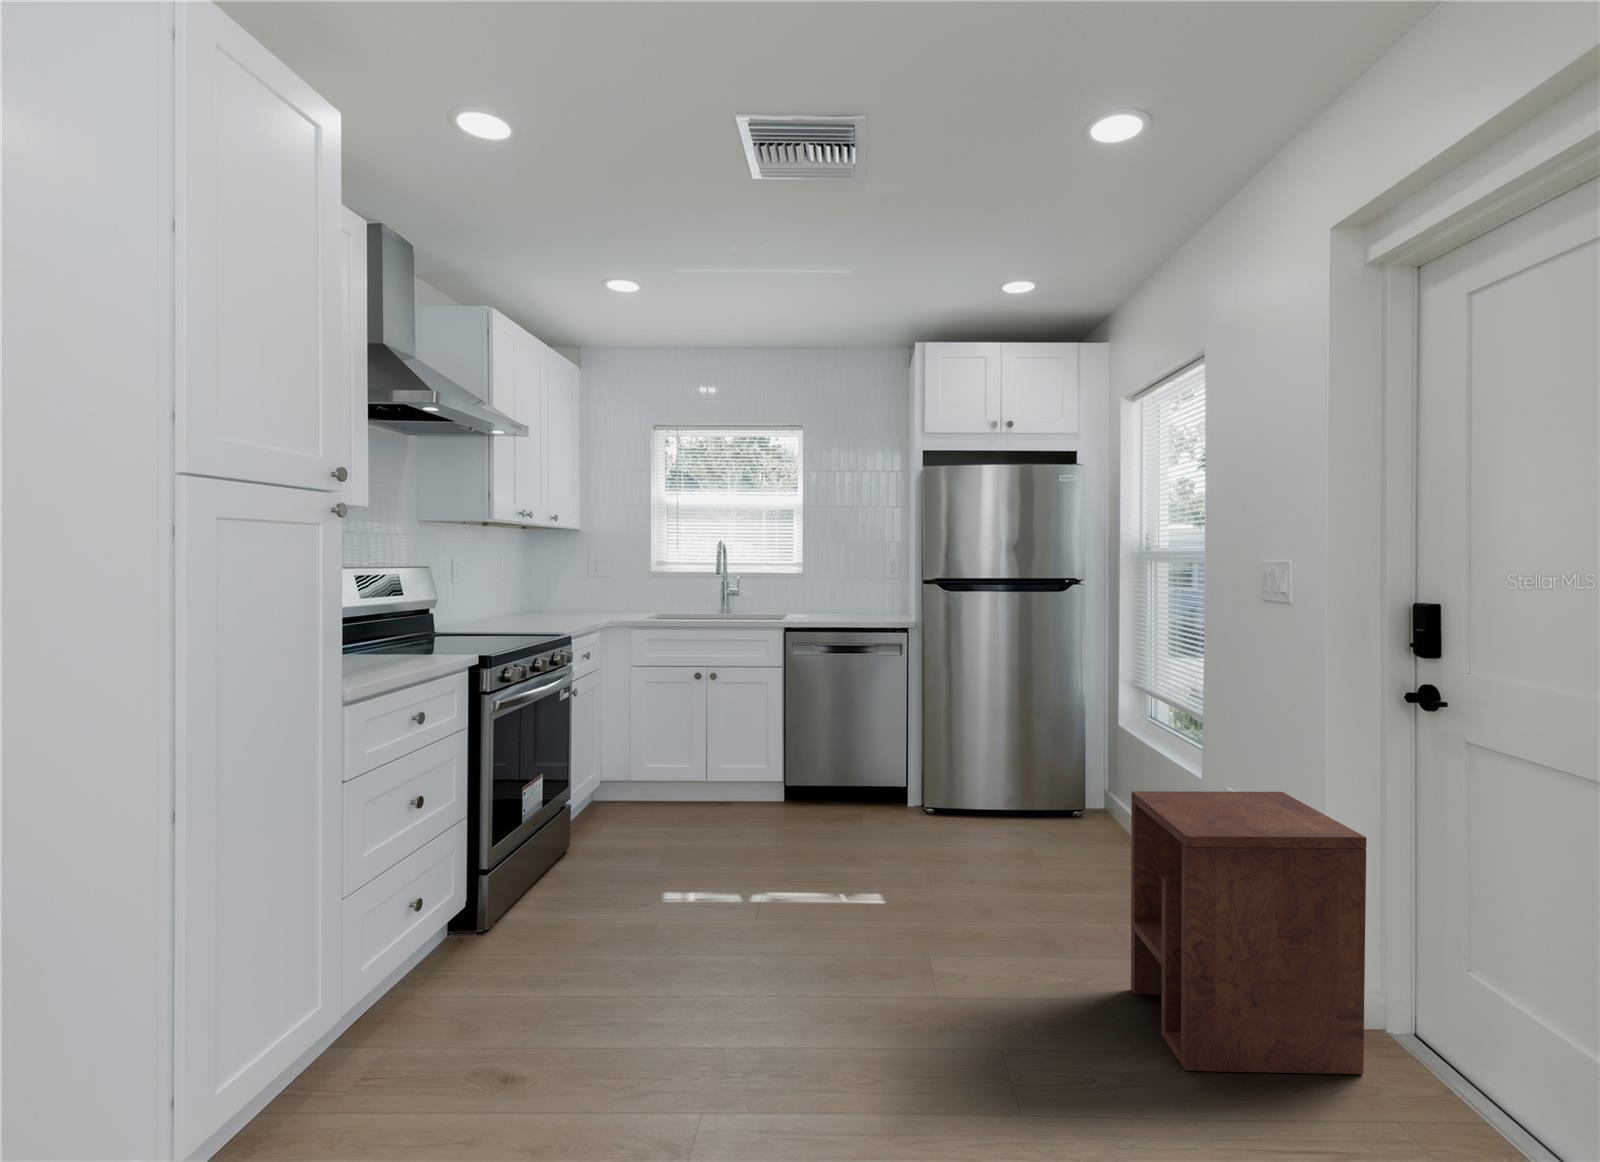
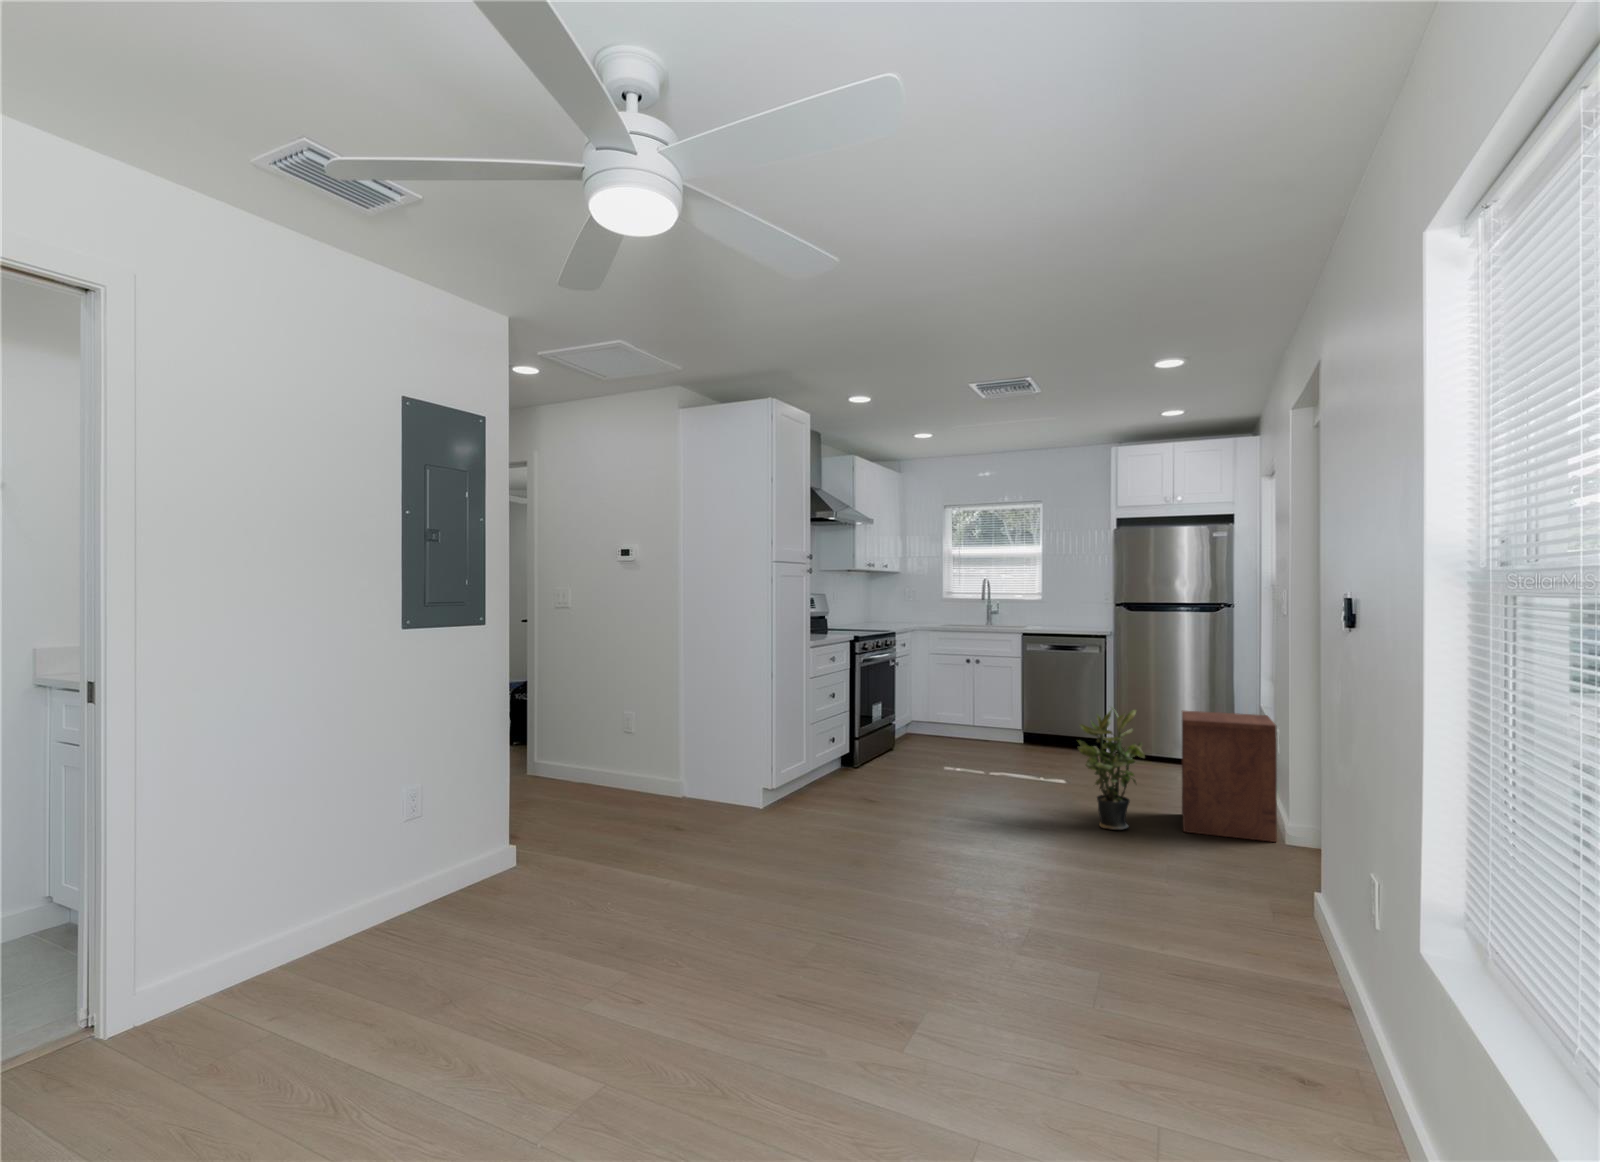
potted plant: none [971,810,1112,1098] -> present [1078,708,1145,830]

